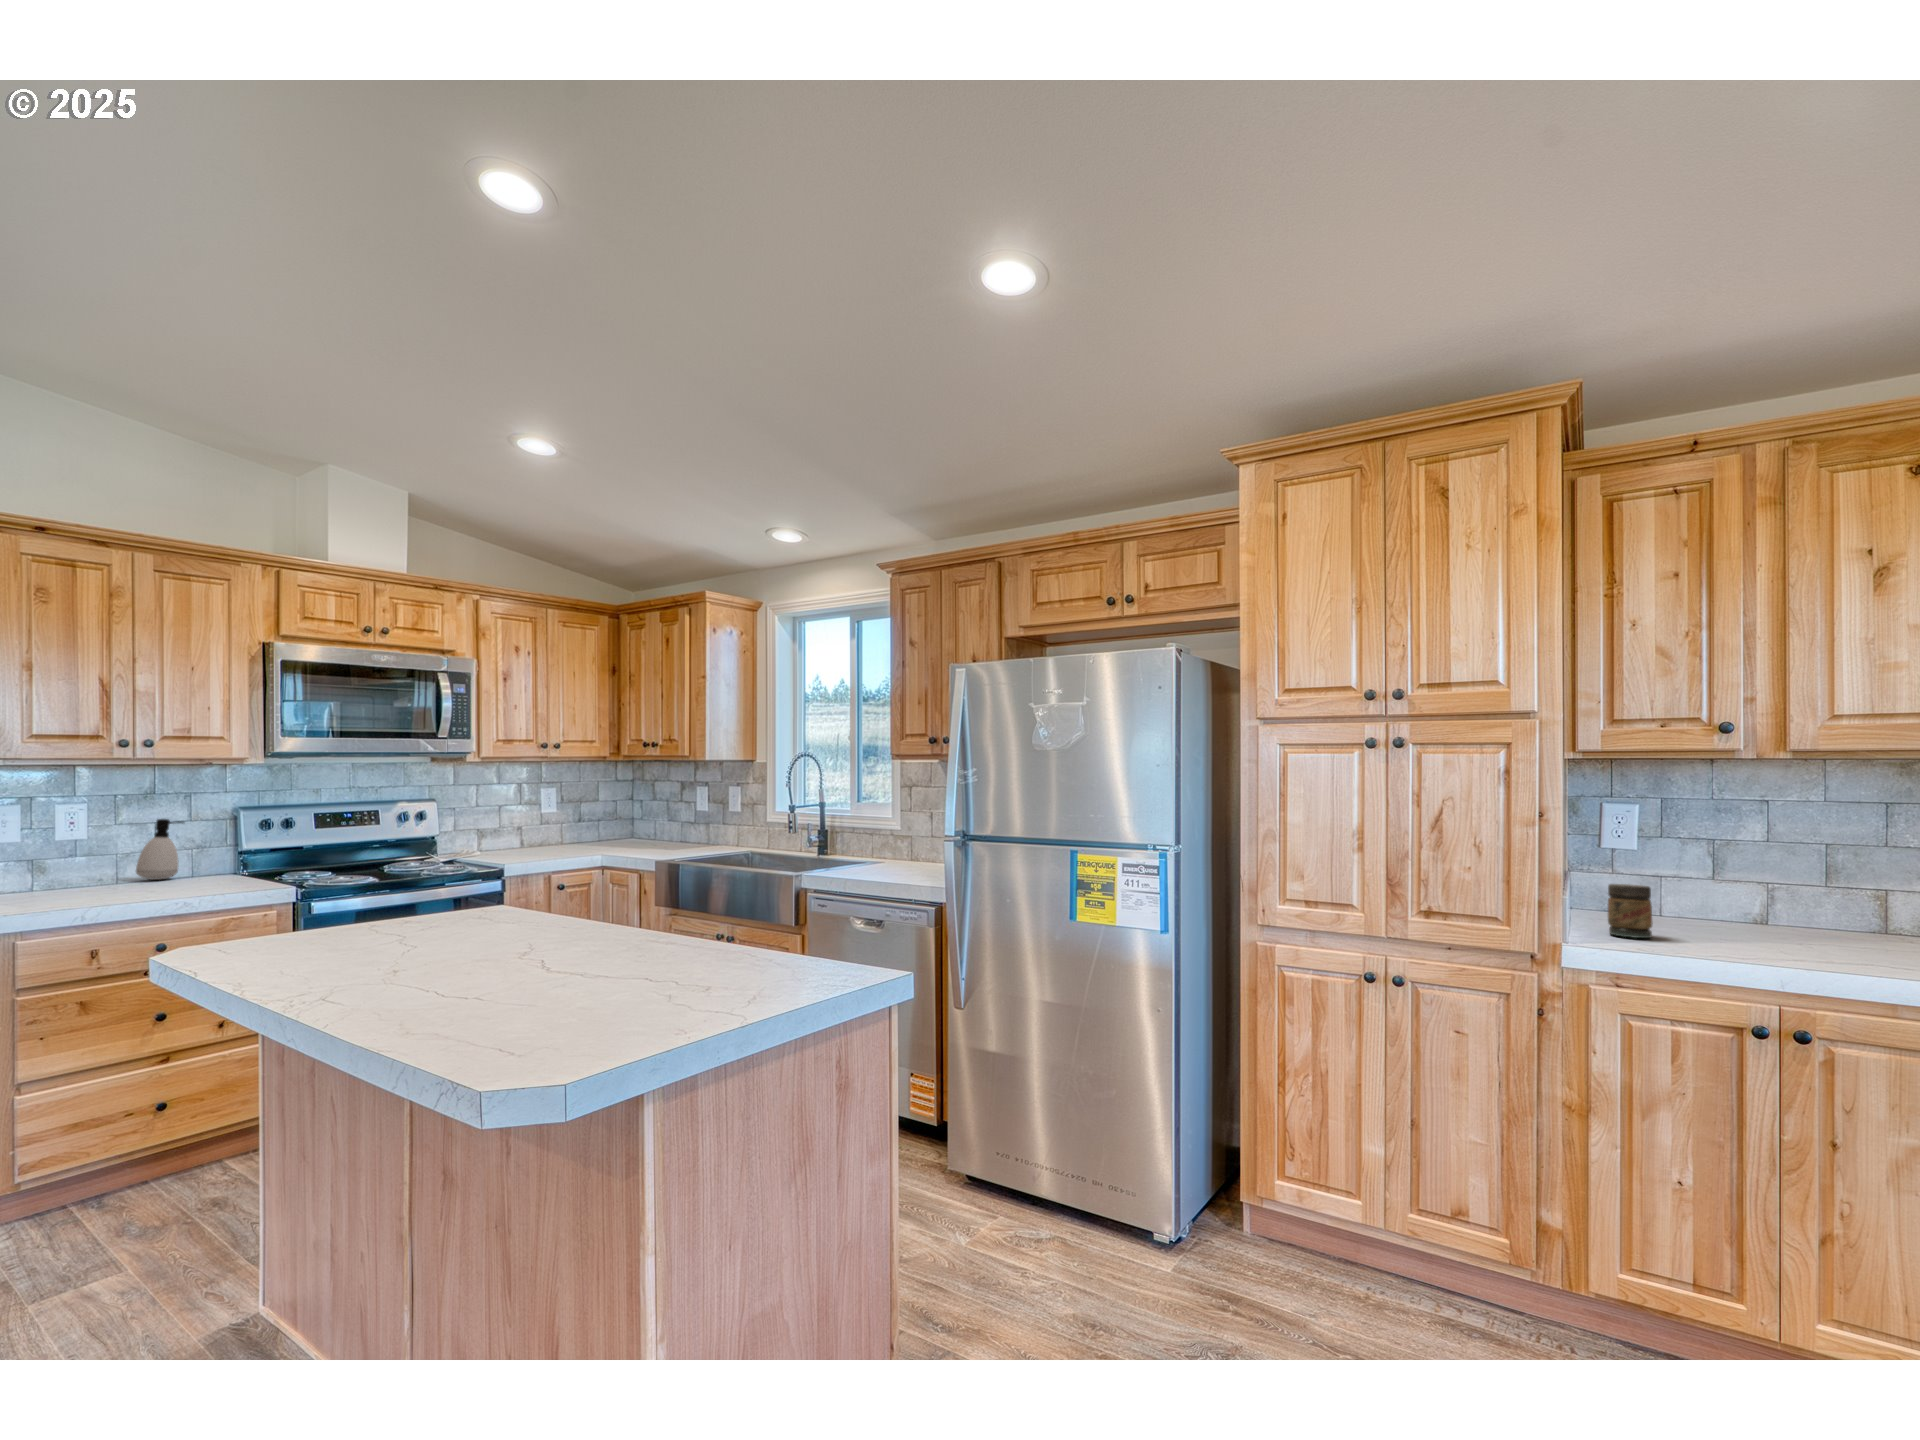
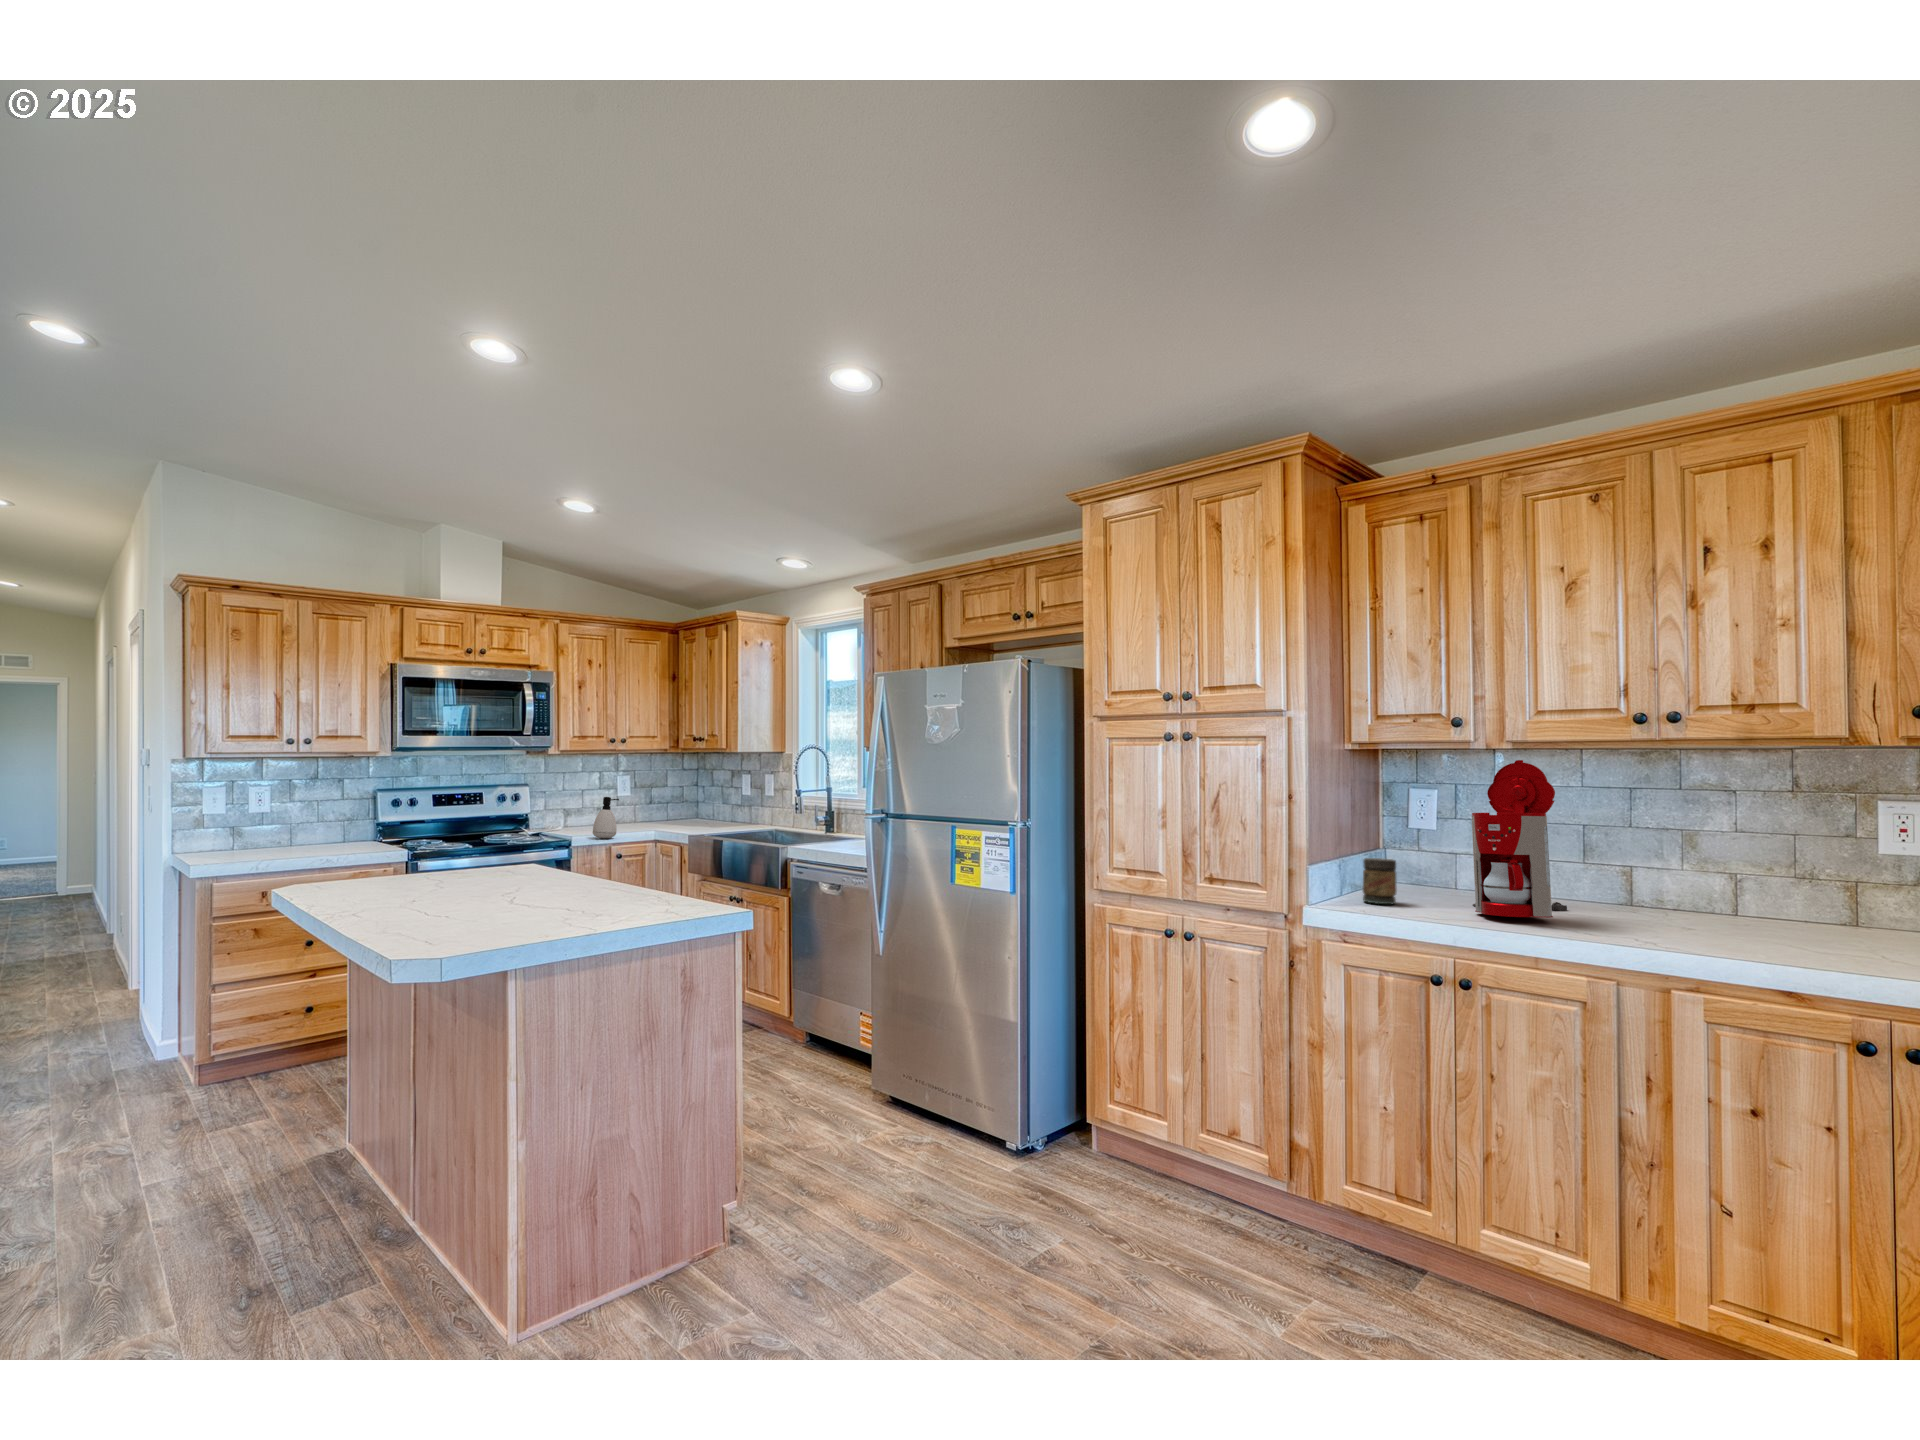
coffee maker: none [1727,771,1872,953] -> present [1472,760,1567,918]
soap dispenser: present [136,819,182,880] -> present [593,797,619,839]

